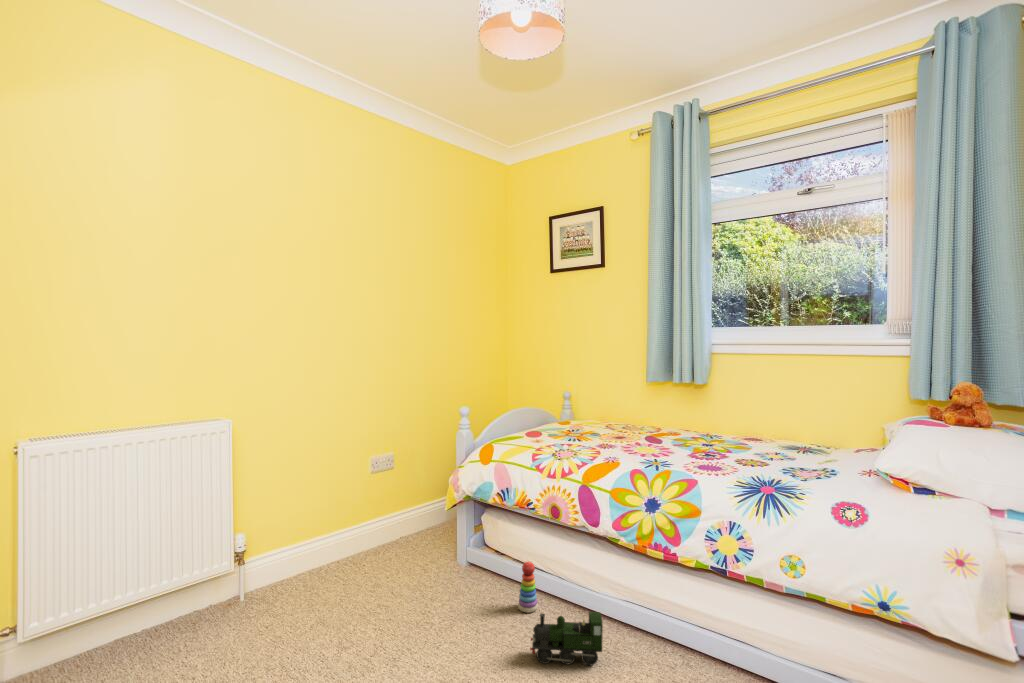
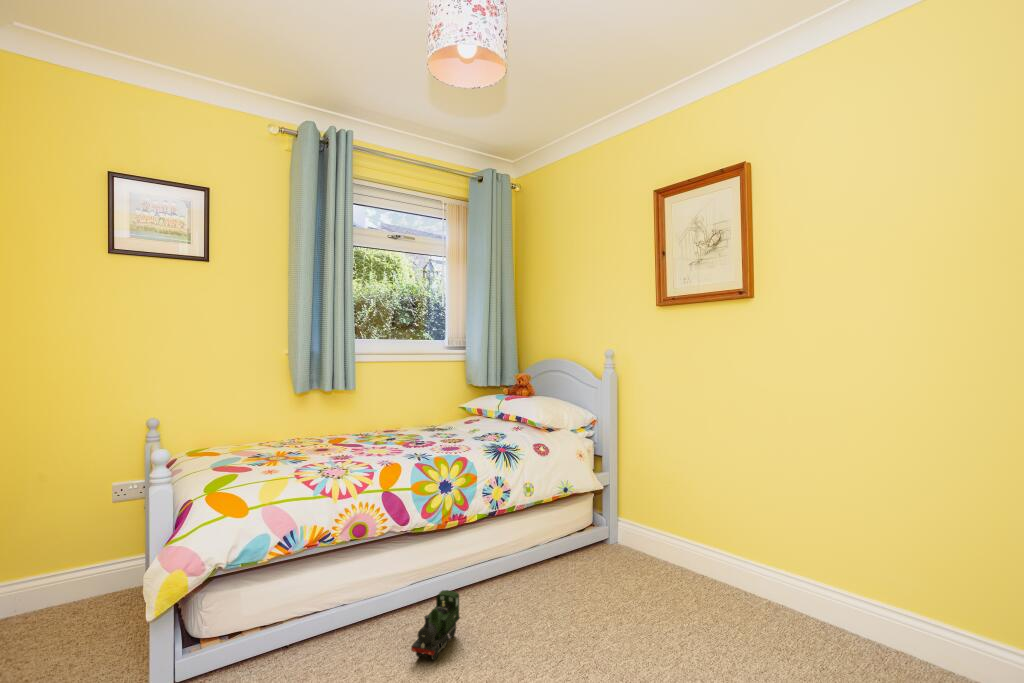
stacking toy: present [518,562,538,612] -> none [324,598,347,657]

